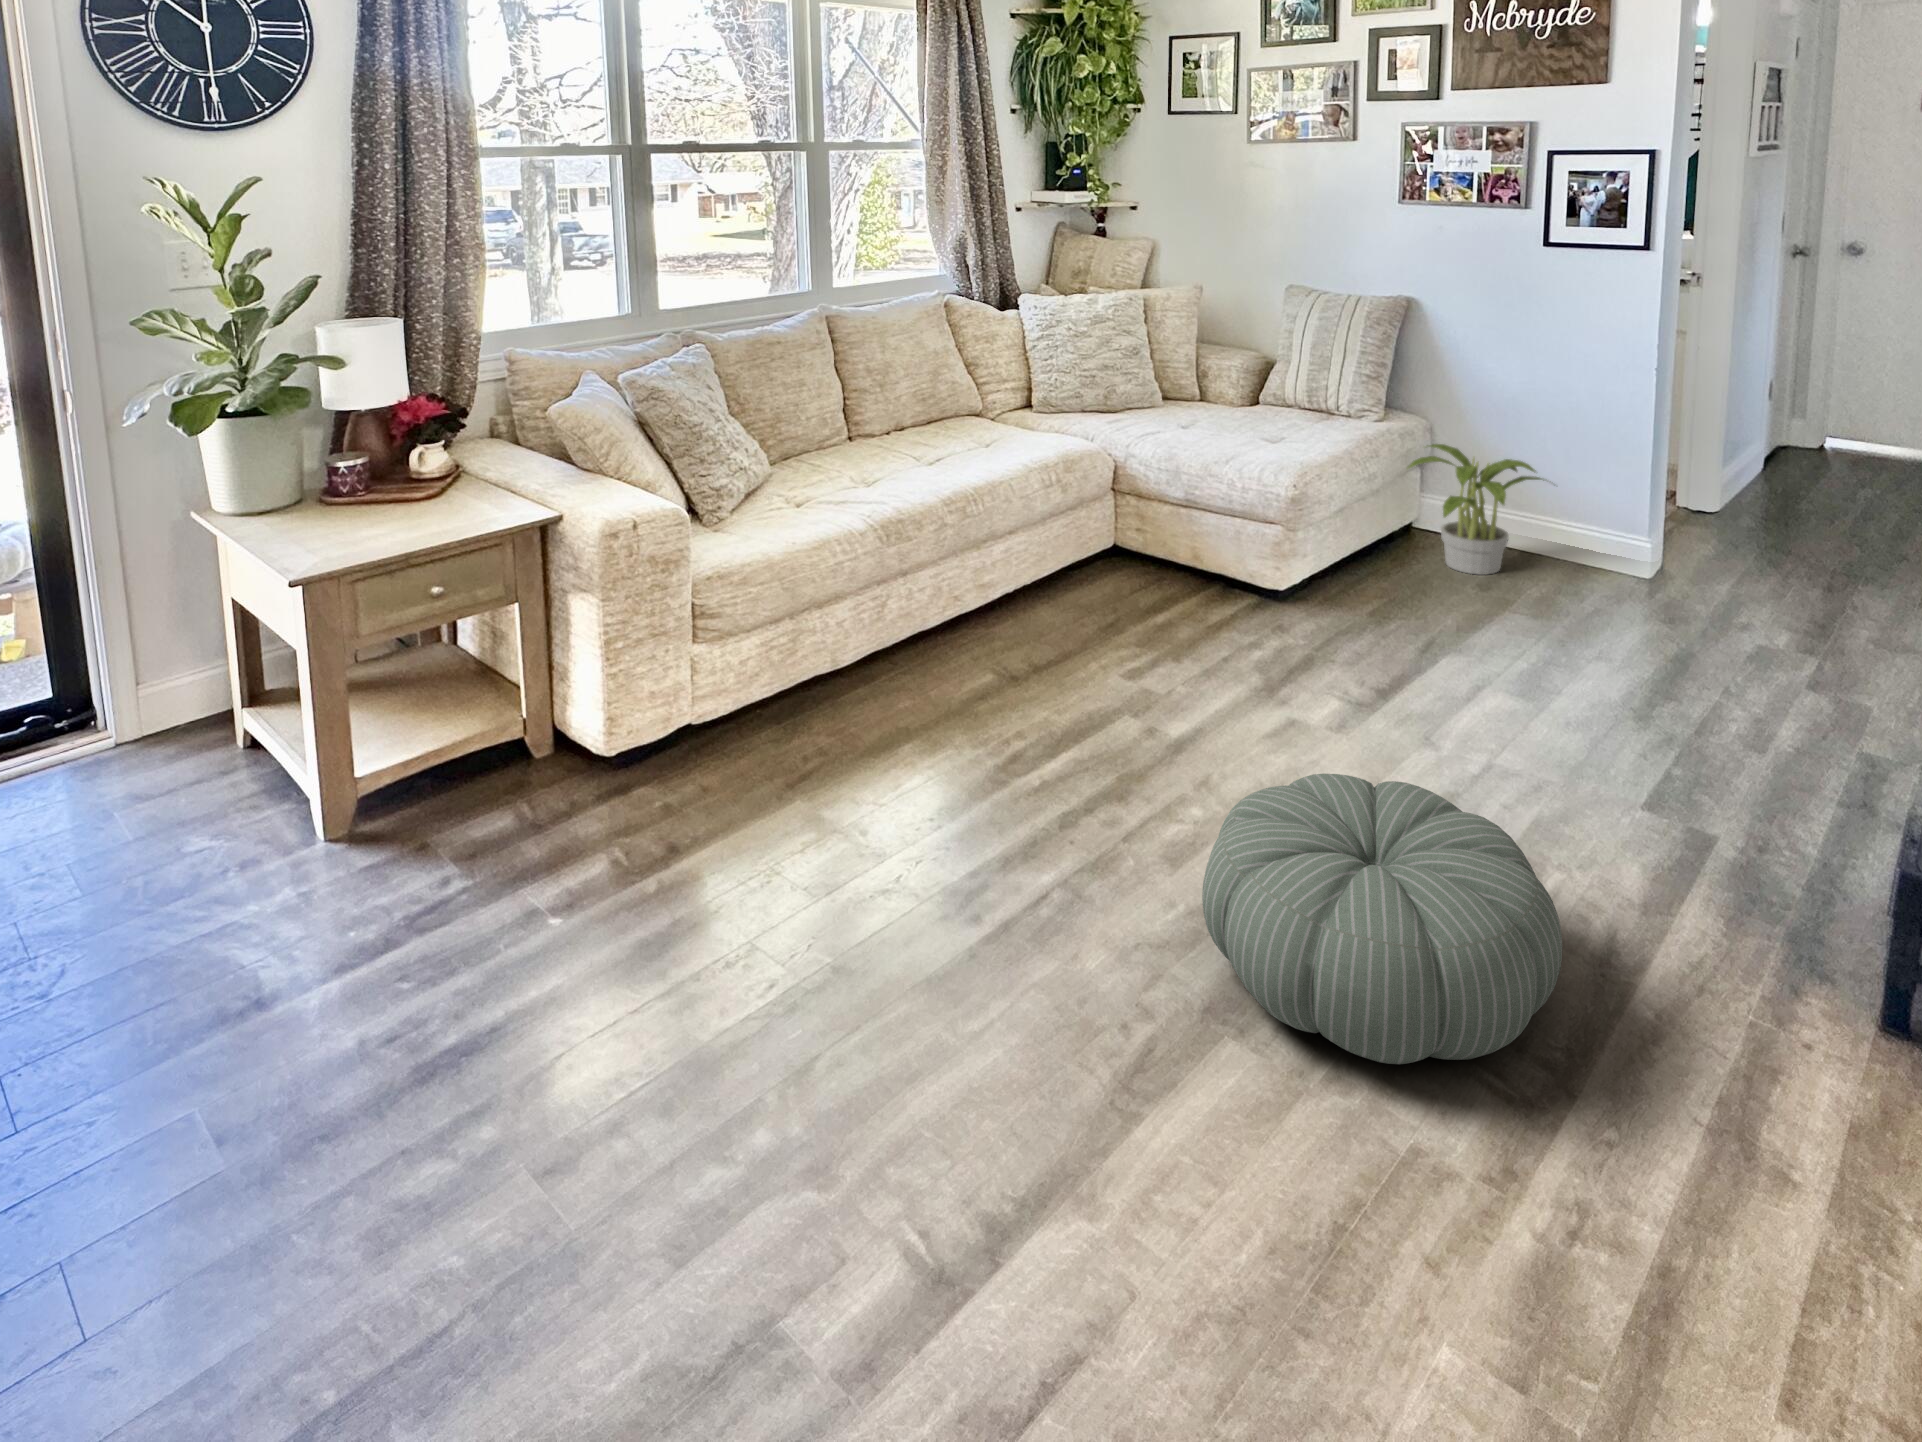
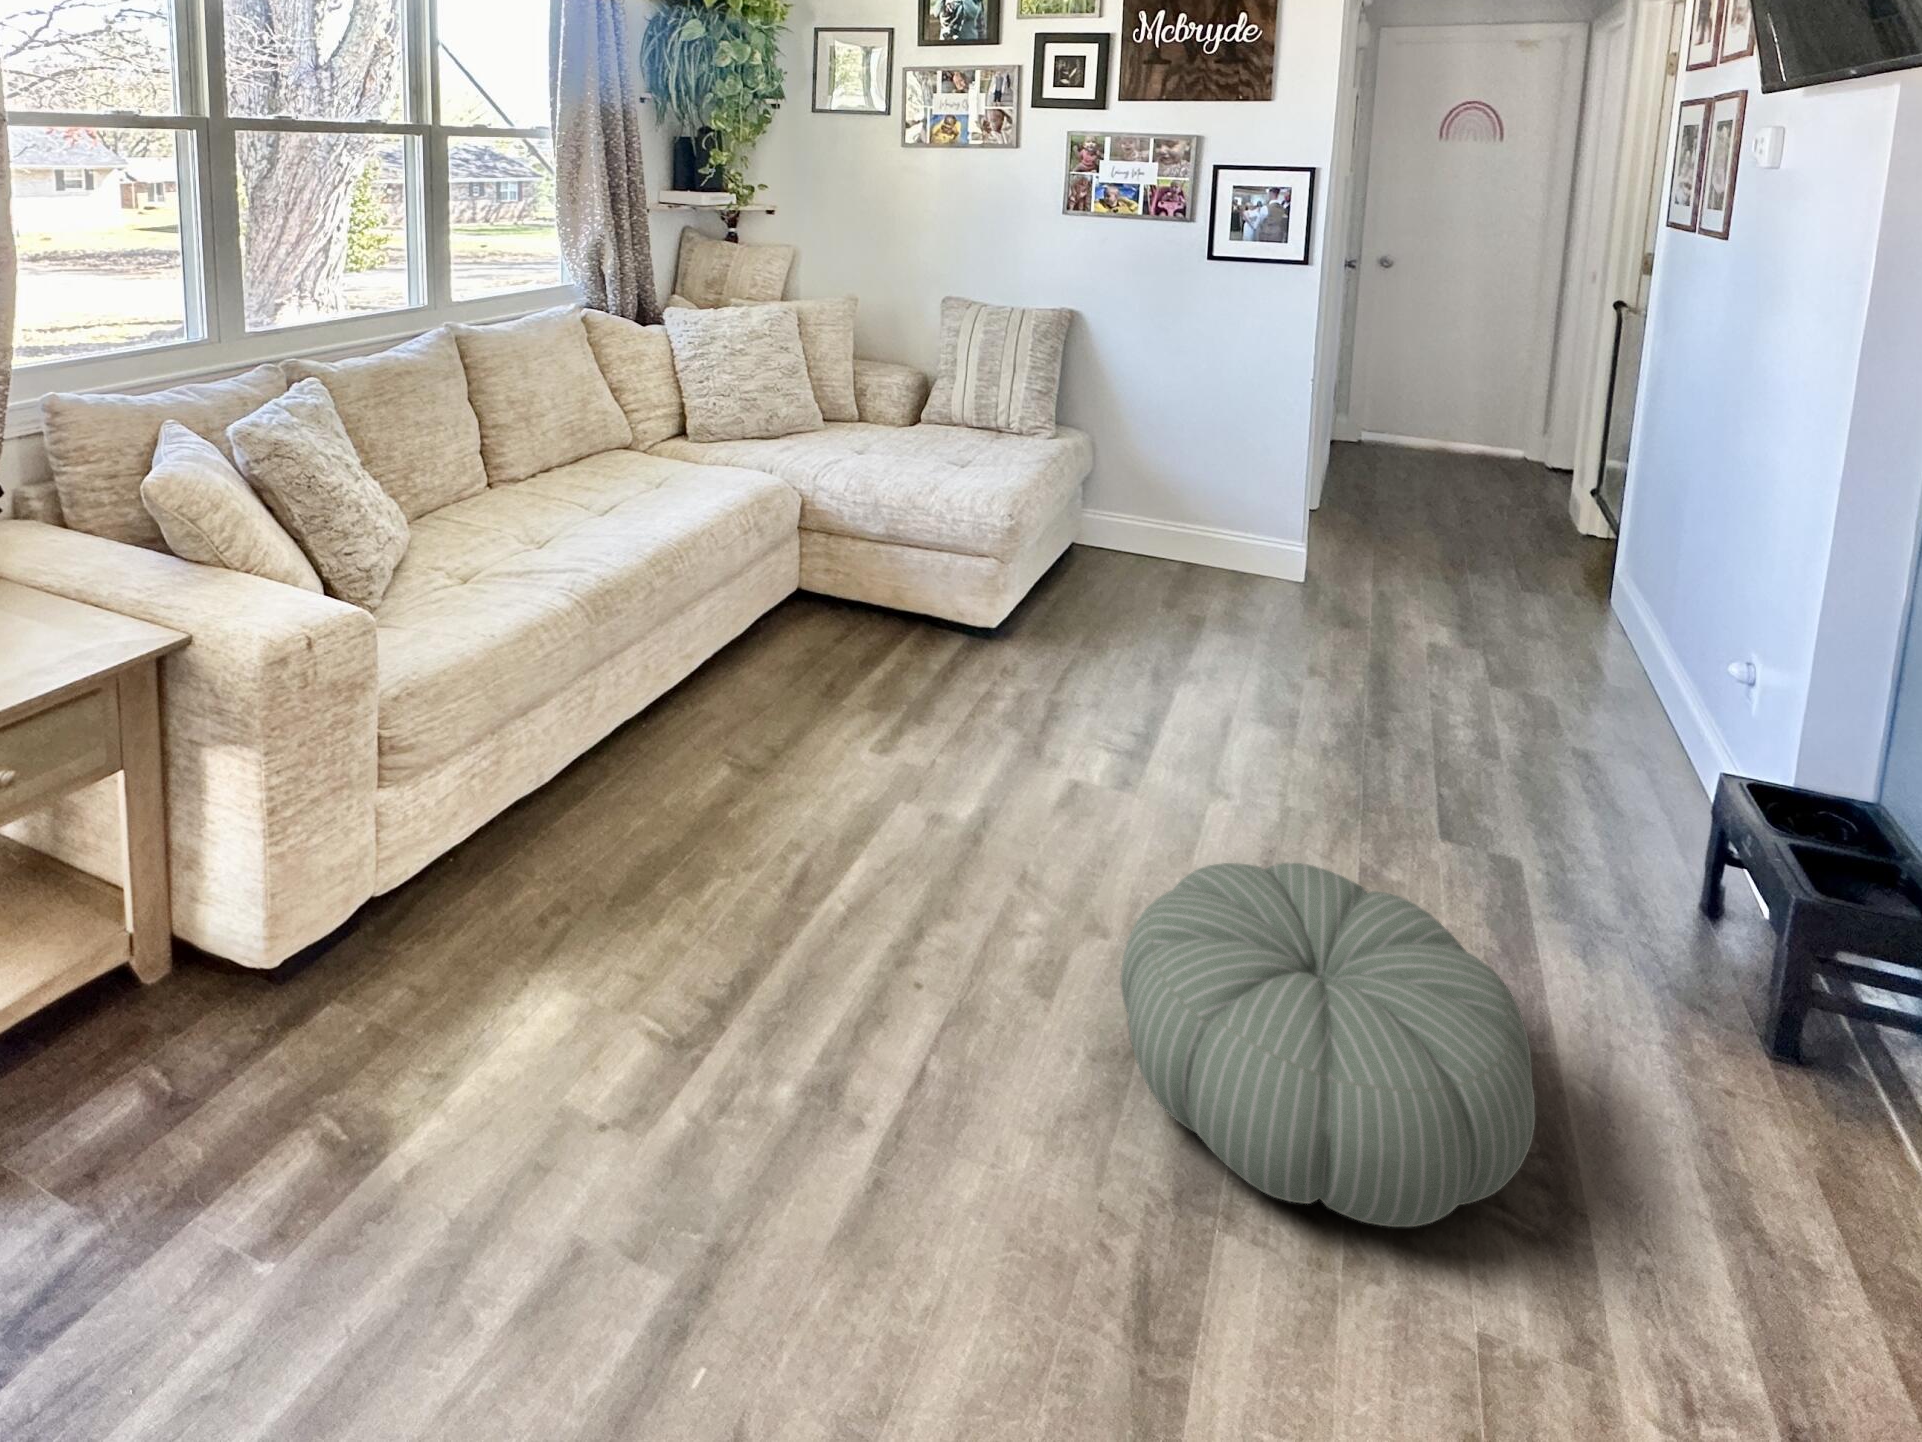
potted plant: present [1408,444,1544,575] -> none [1092,458,1226,588]

